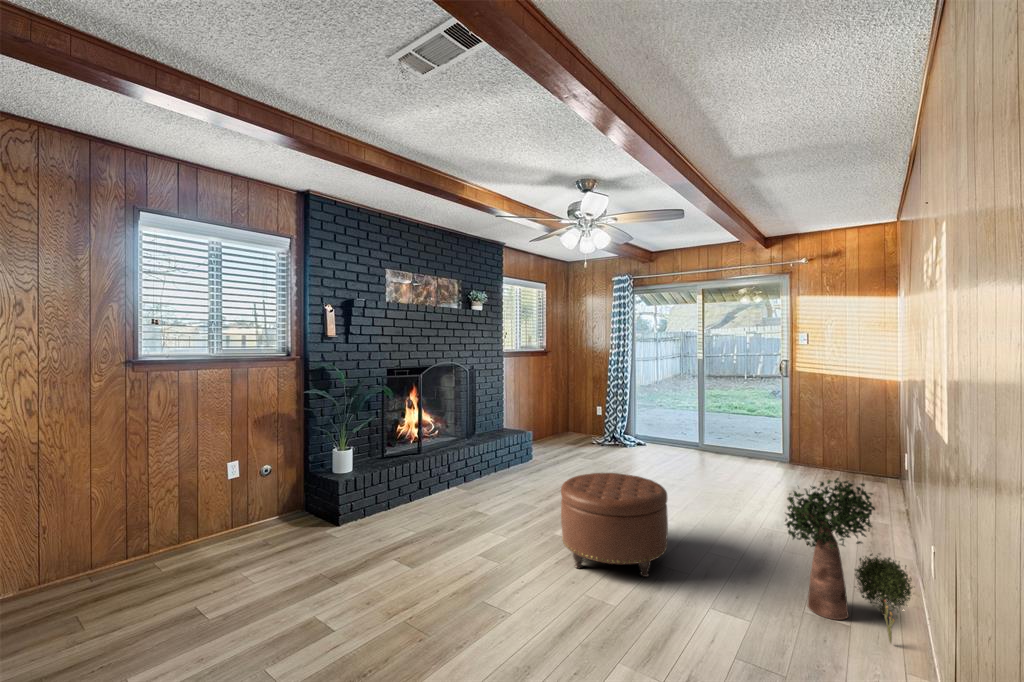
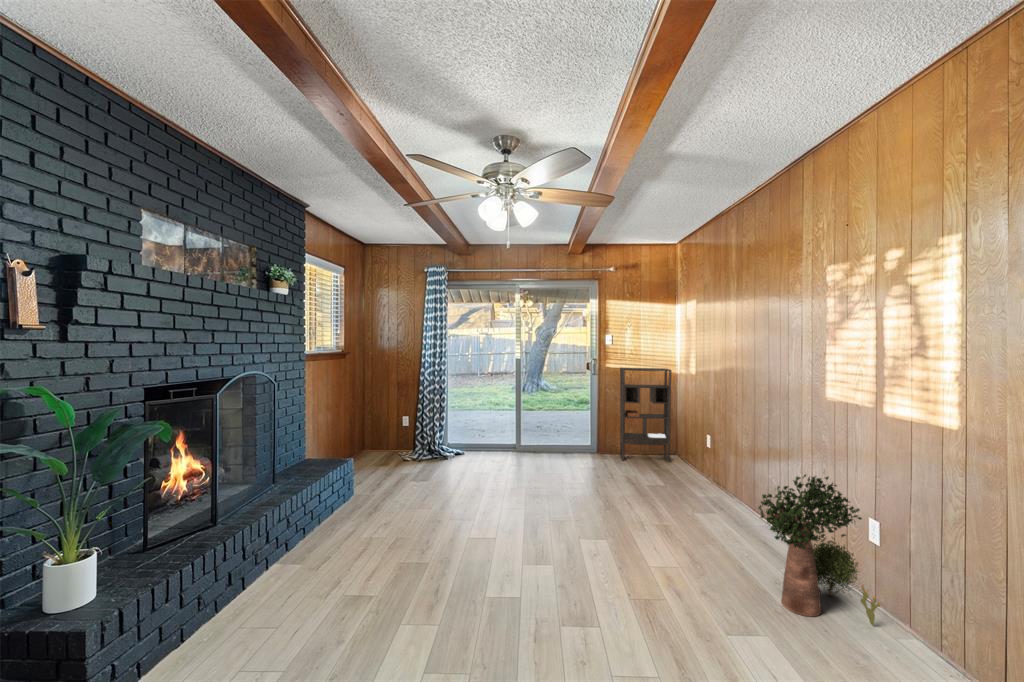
bookshelf: none [810,370,878,481] -> present [620,368,672,462]
ottoman: present [561,473,668,577] -> none [517,503,651,648]

